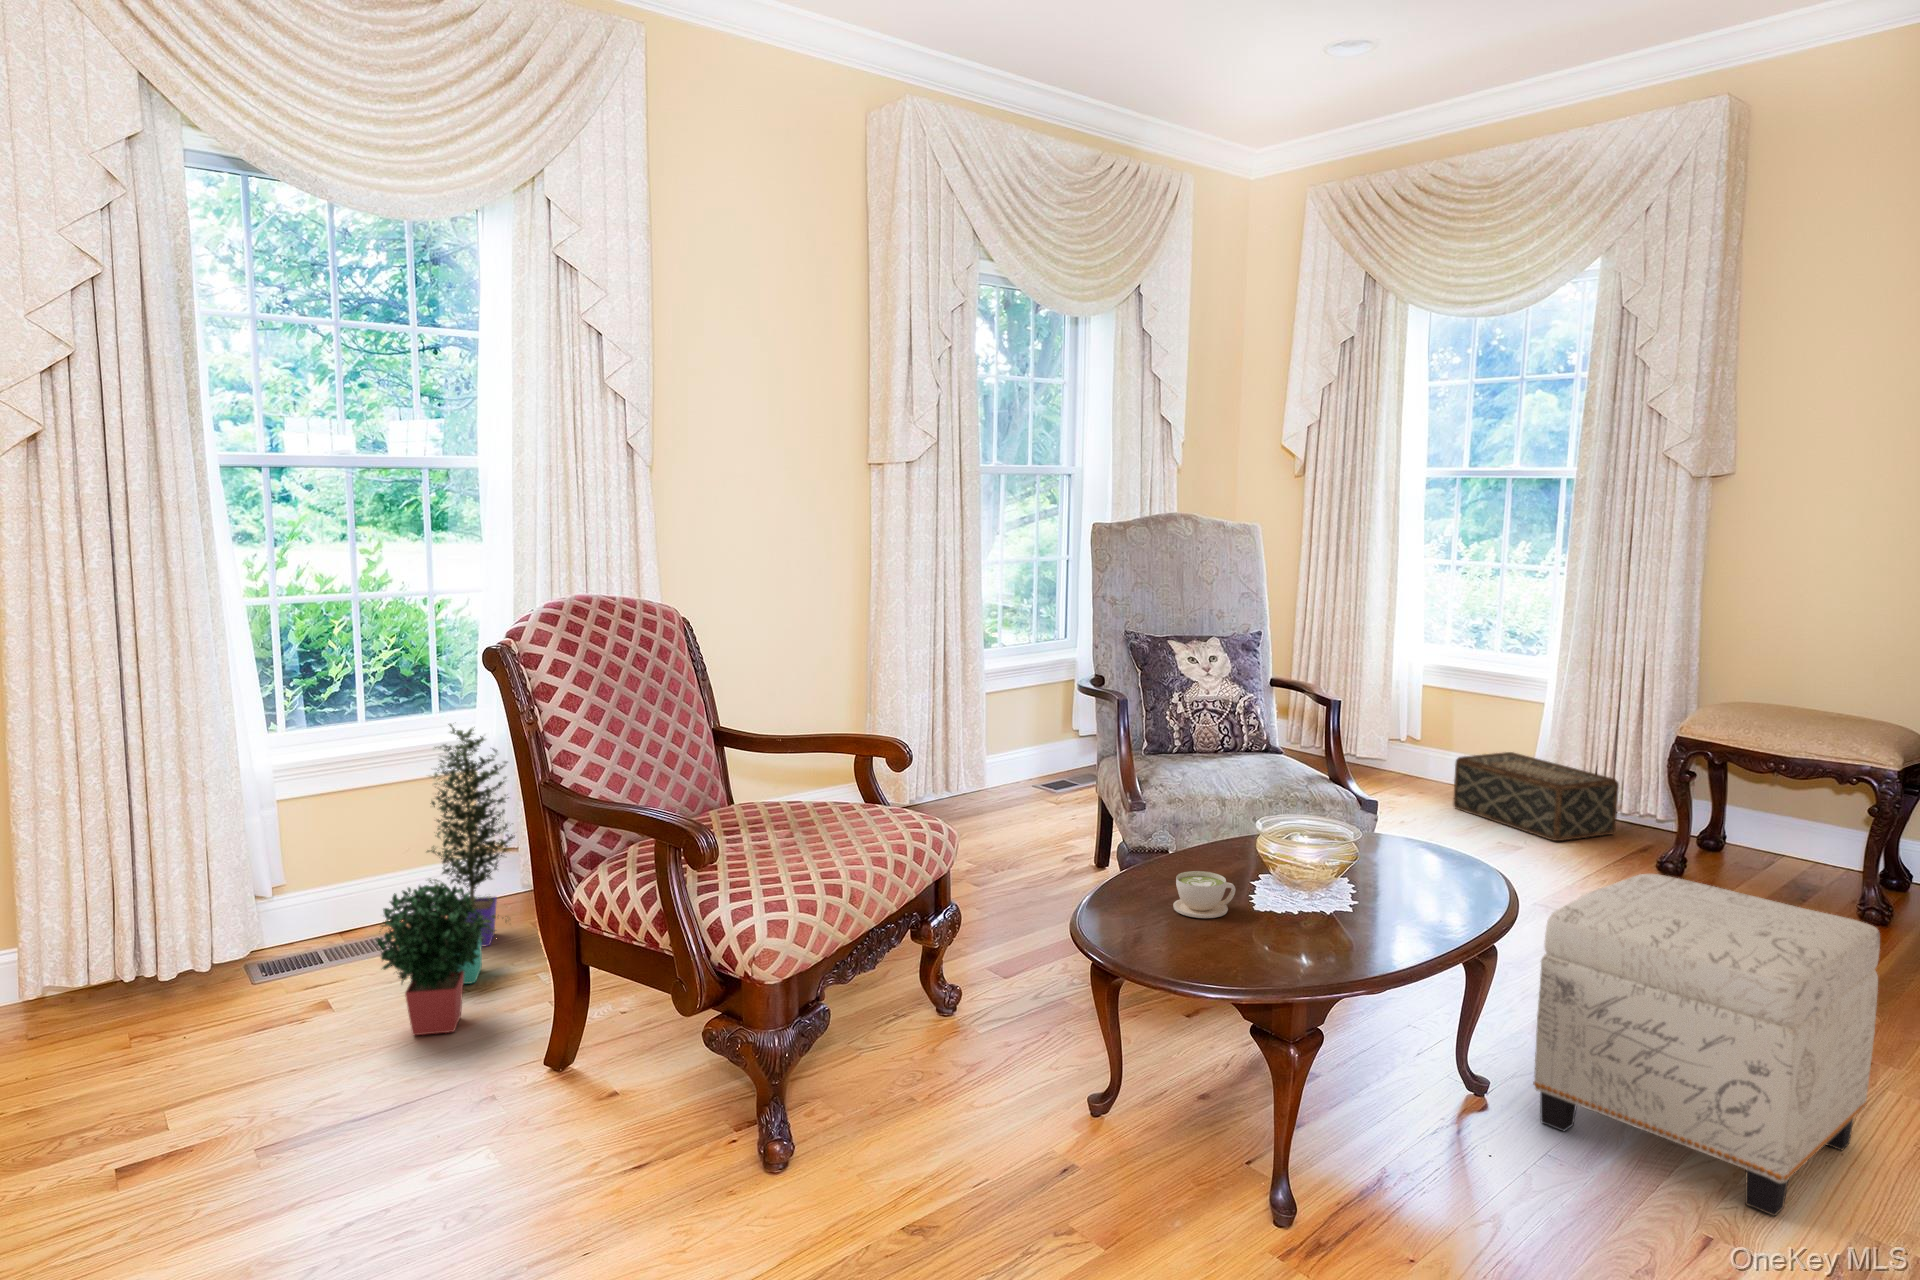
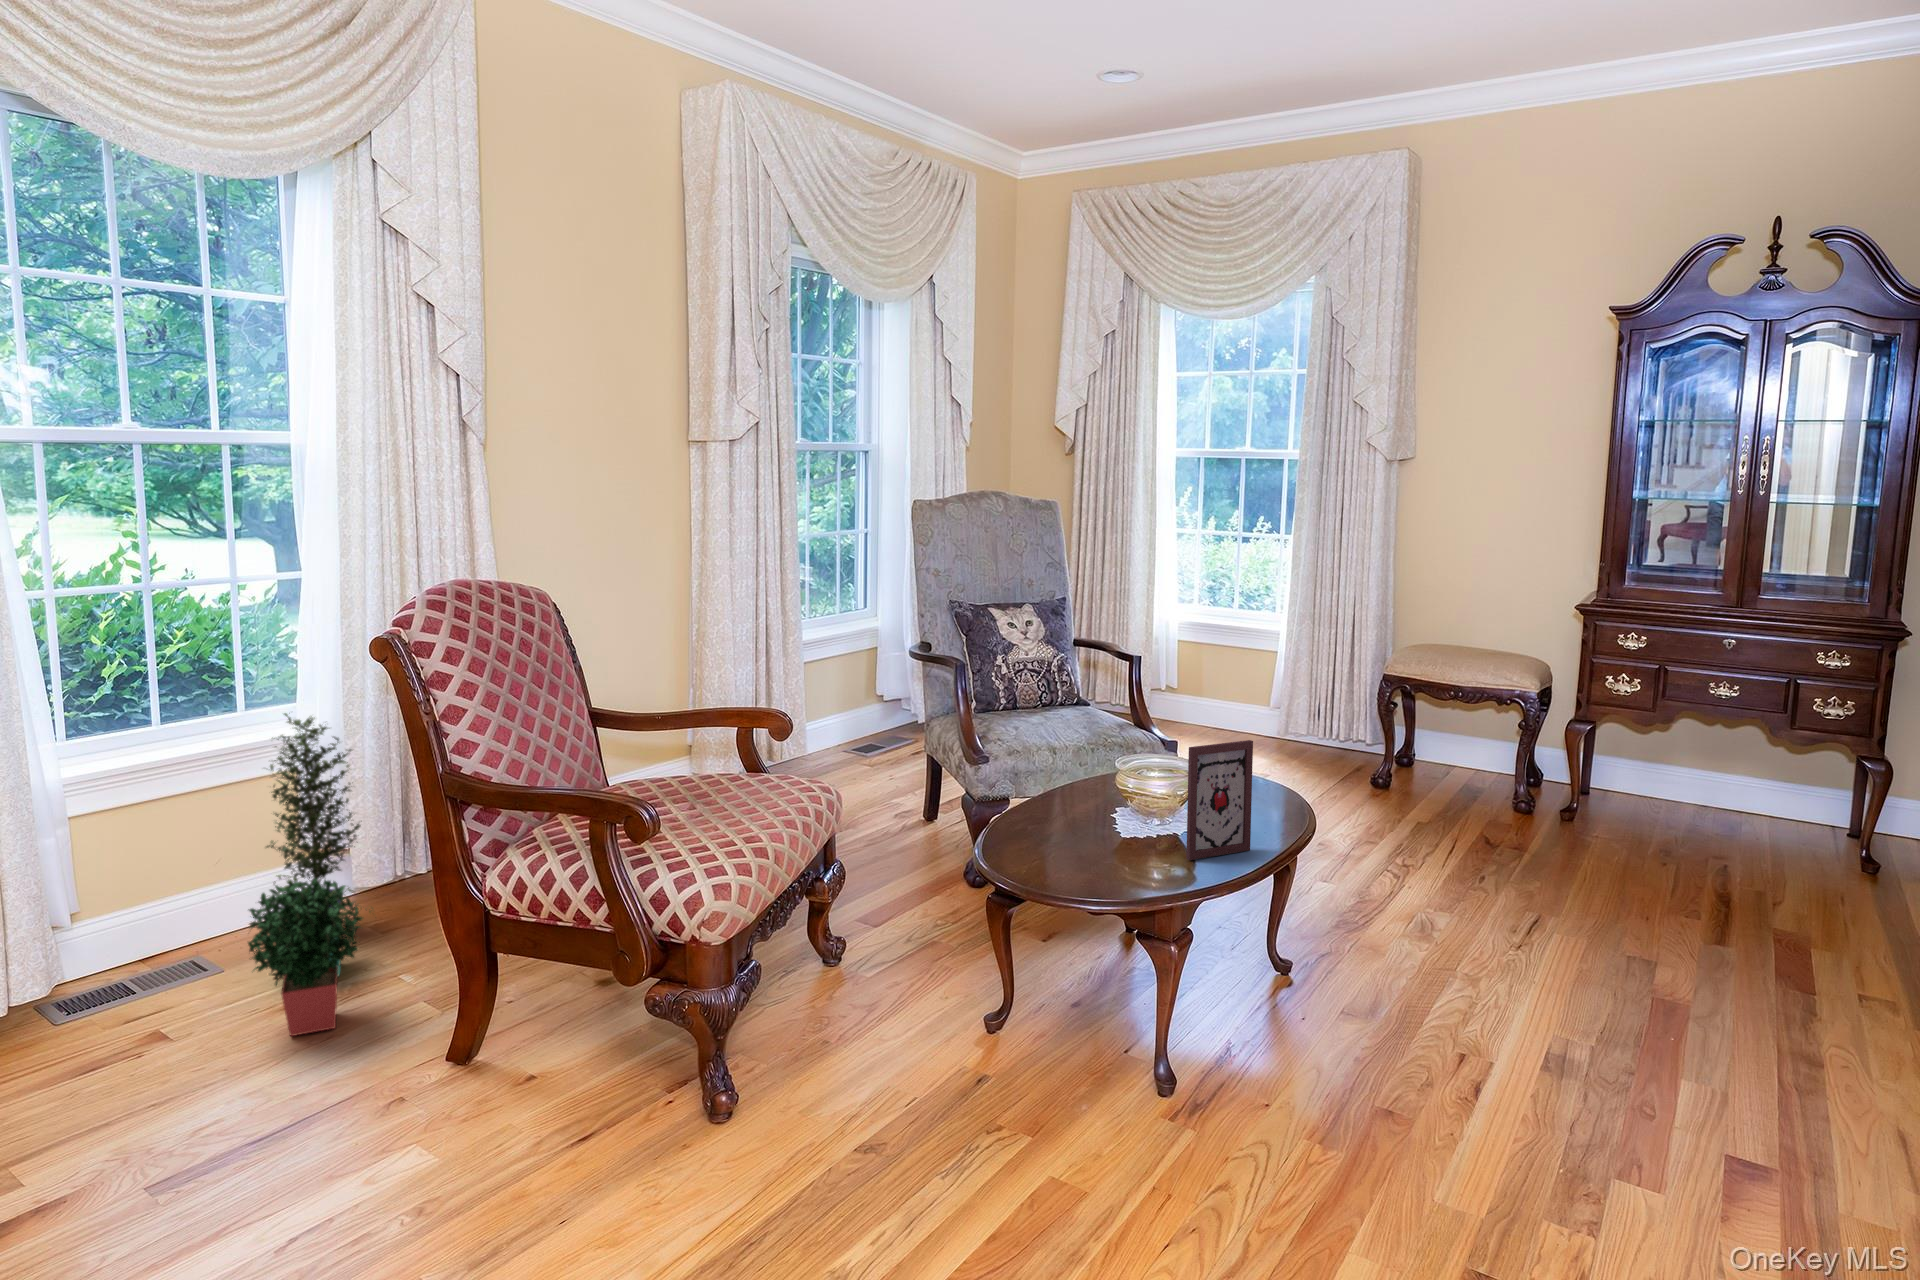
woven basket: present [1453,752,1619,841] -> none [1208,695,1343,769]
picture frame: none [1317,795,1404,931] -> present [1186,740,1253,860]
coffee cup: present [1173,871,1236,918] -> none [1058,816,1112,857]
ottoman: present [1533,874,1880,1216] -> none [1347,793,1597,1058]

